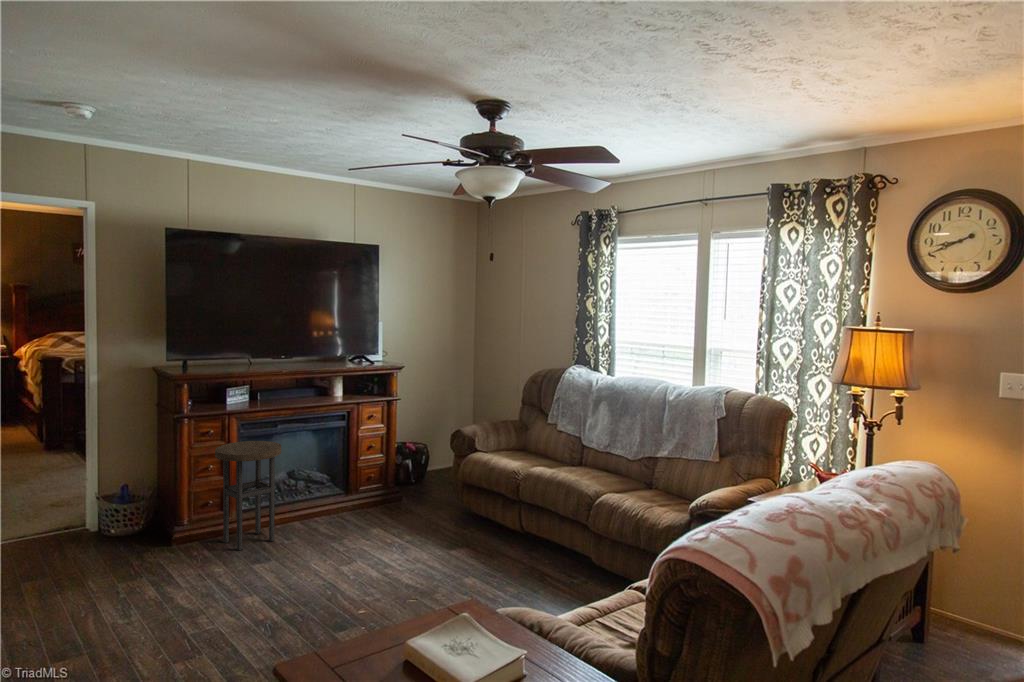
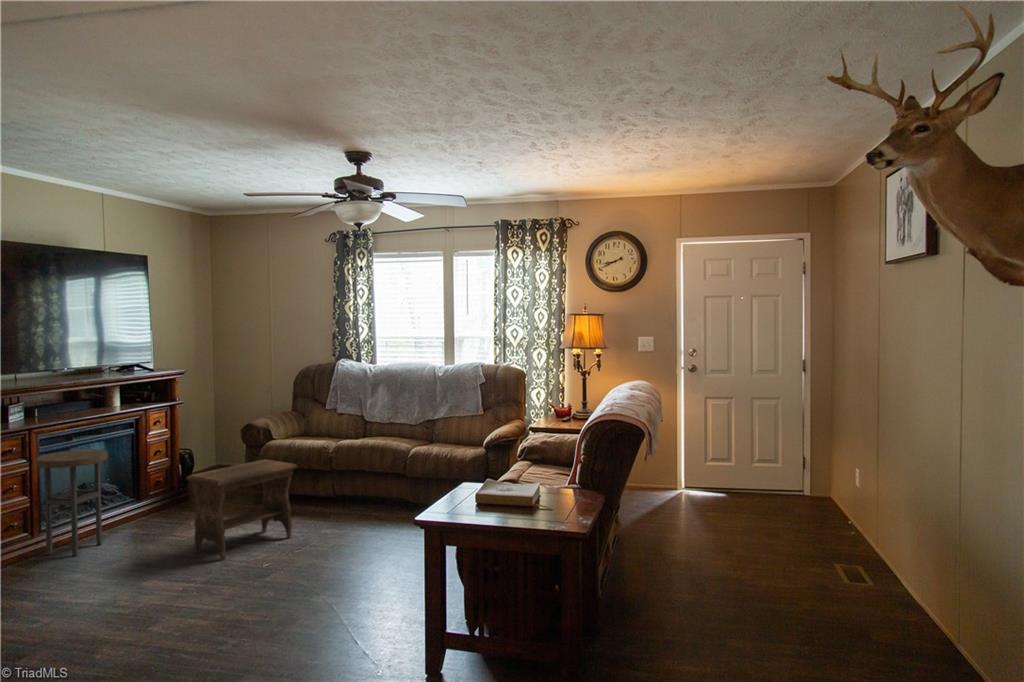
footstool: none [320,481,442,598] -> present [186,459,298,560]

